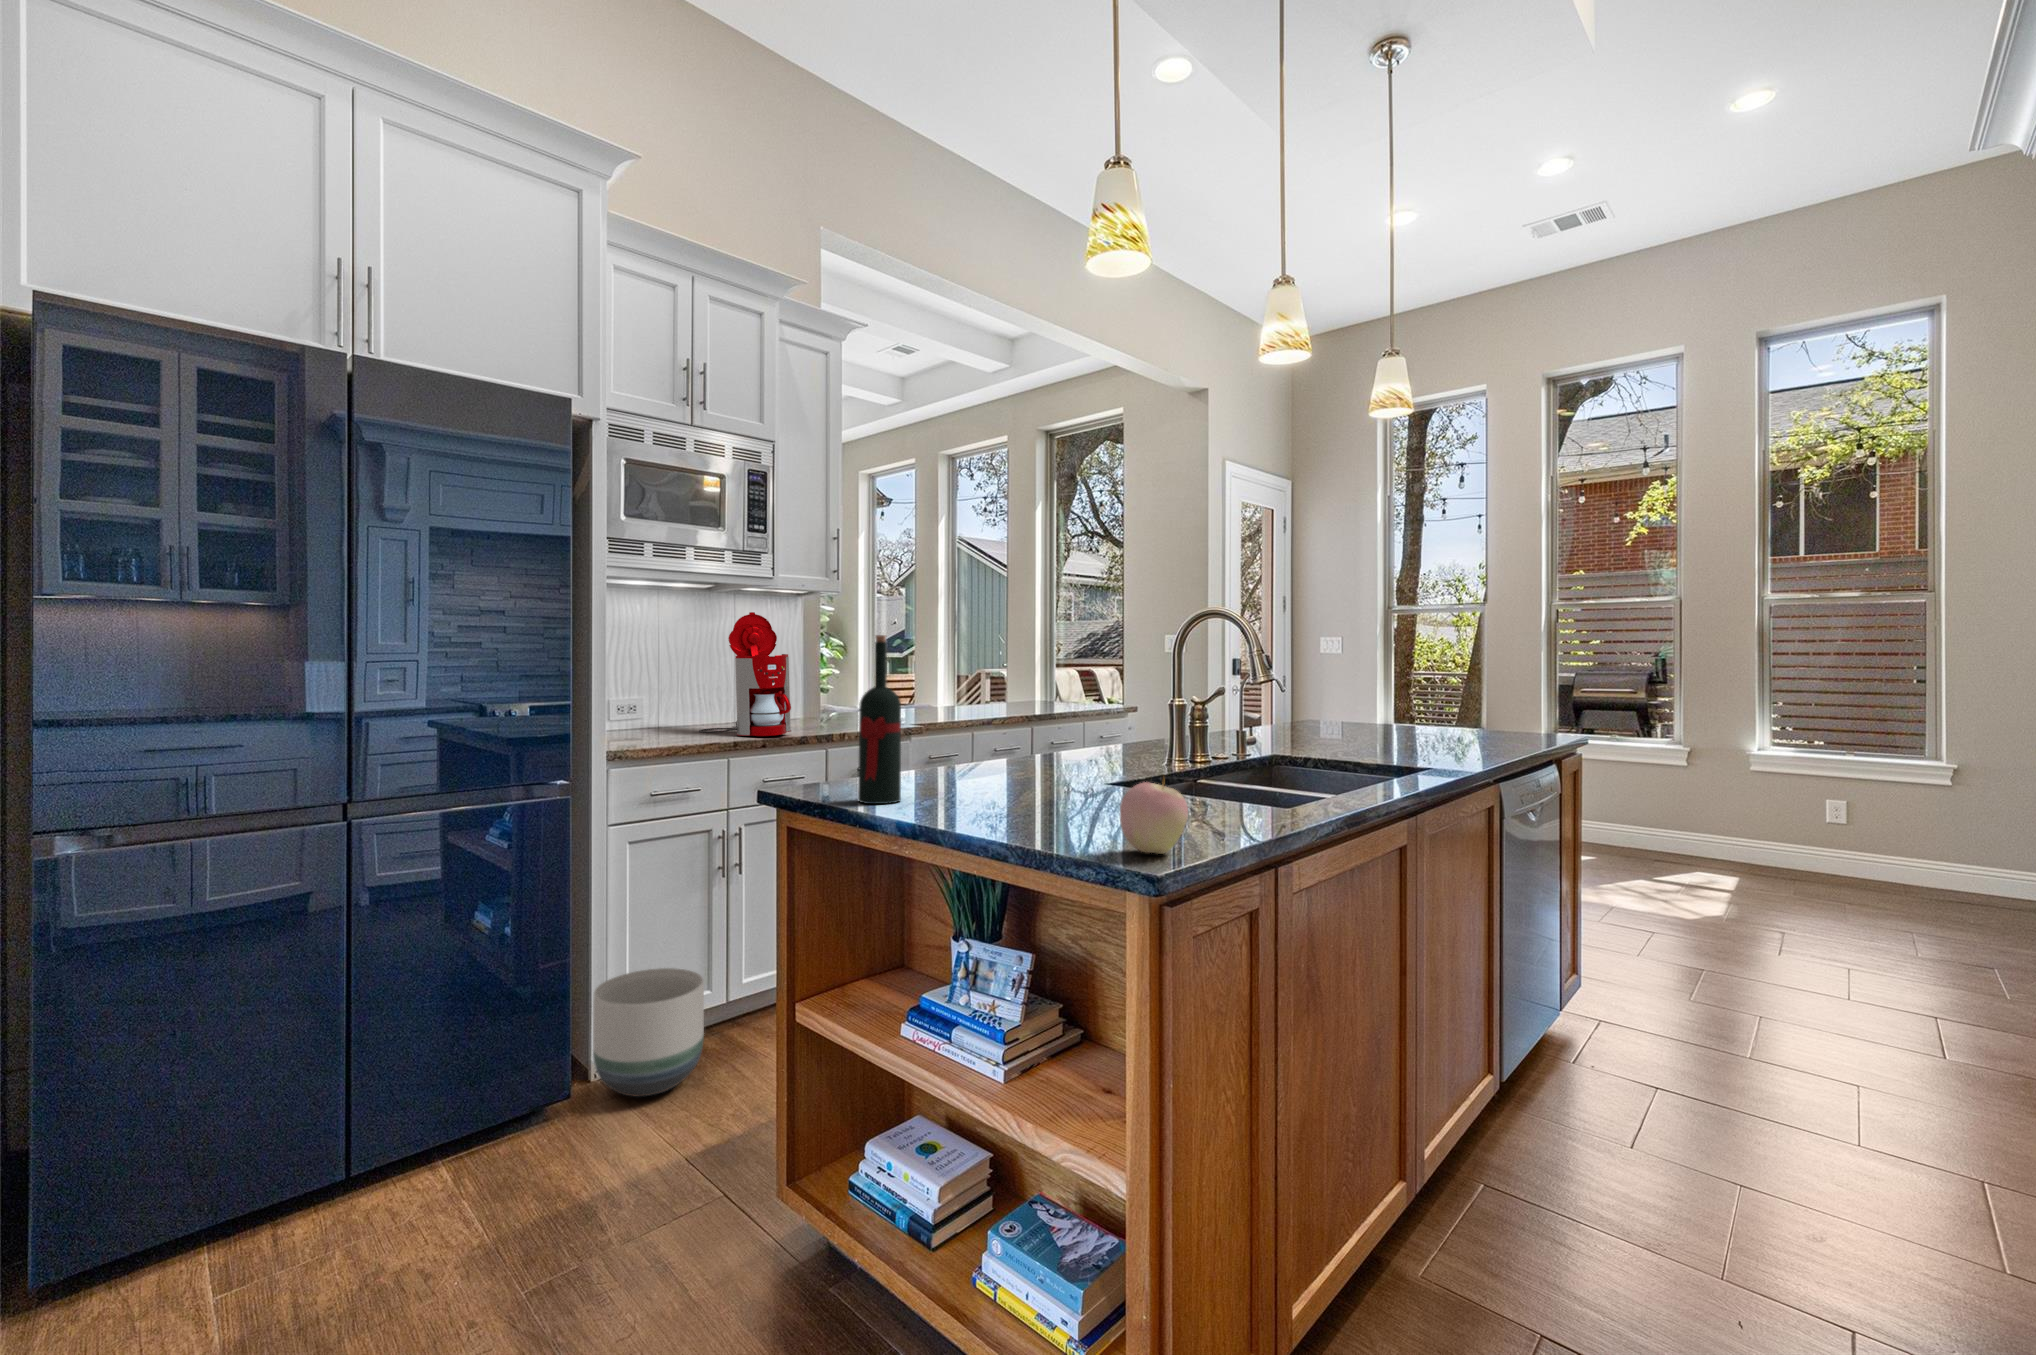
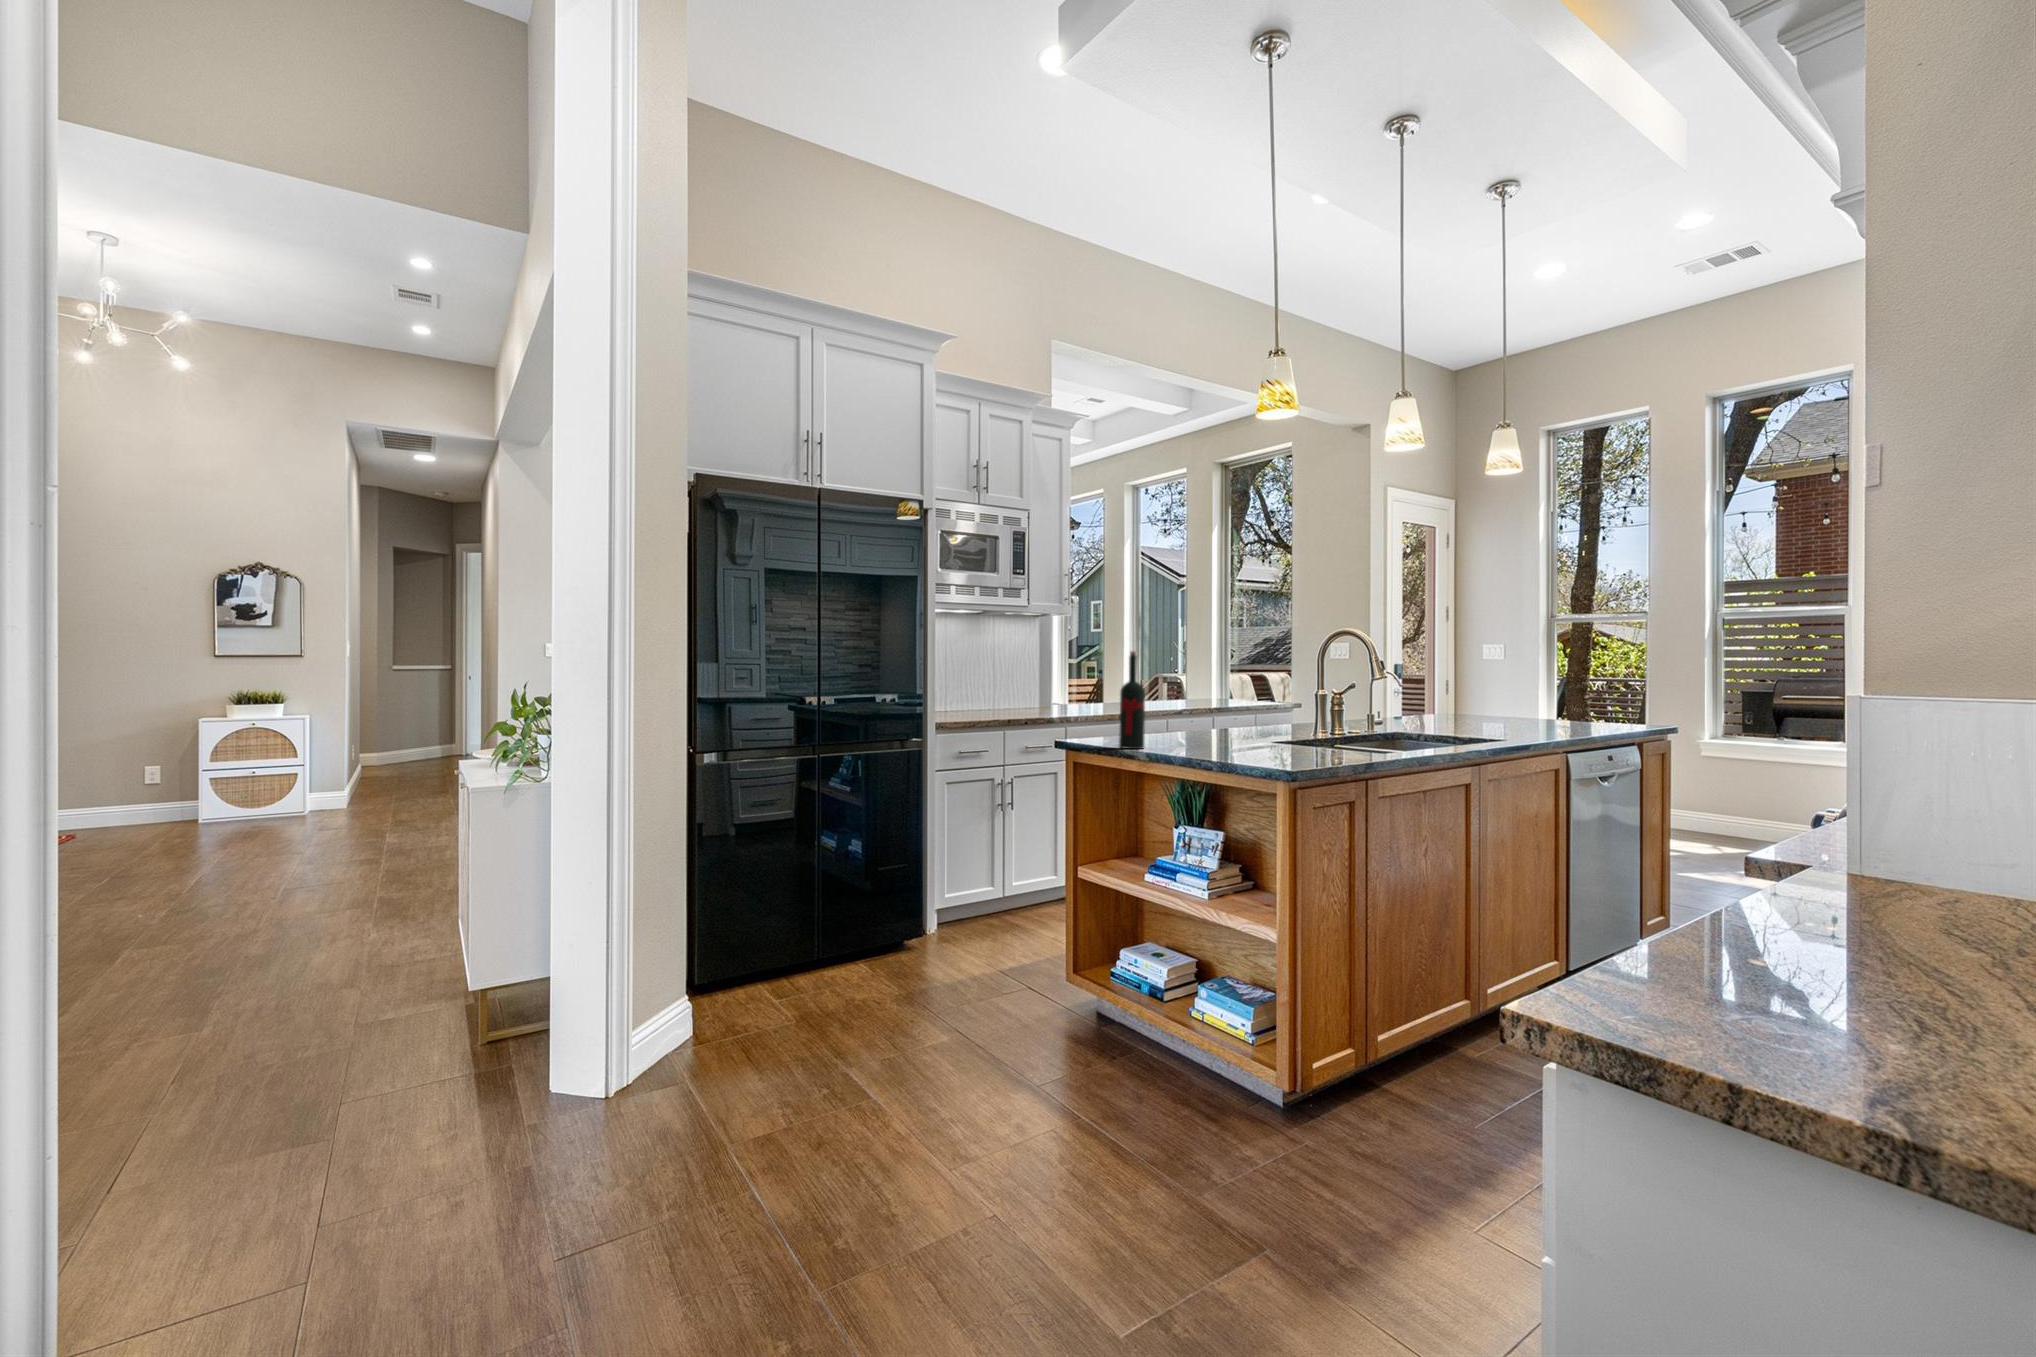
coffee maker: present [699,612,791,736] -> none [981,632,1045,717]
apple: present [1120,782,1188,854] -> none [1273,725,1309,765]
planter: present [593,968,704,1097] -> none [933,867,999,943]

